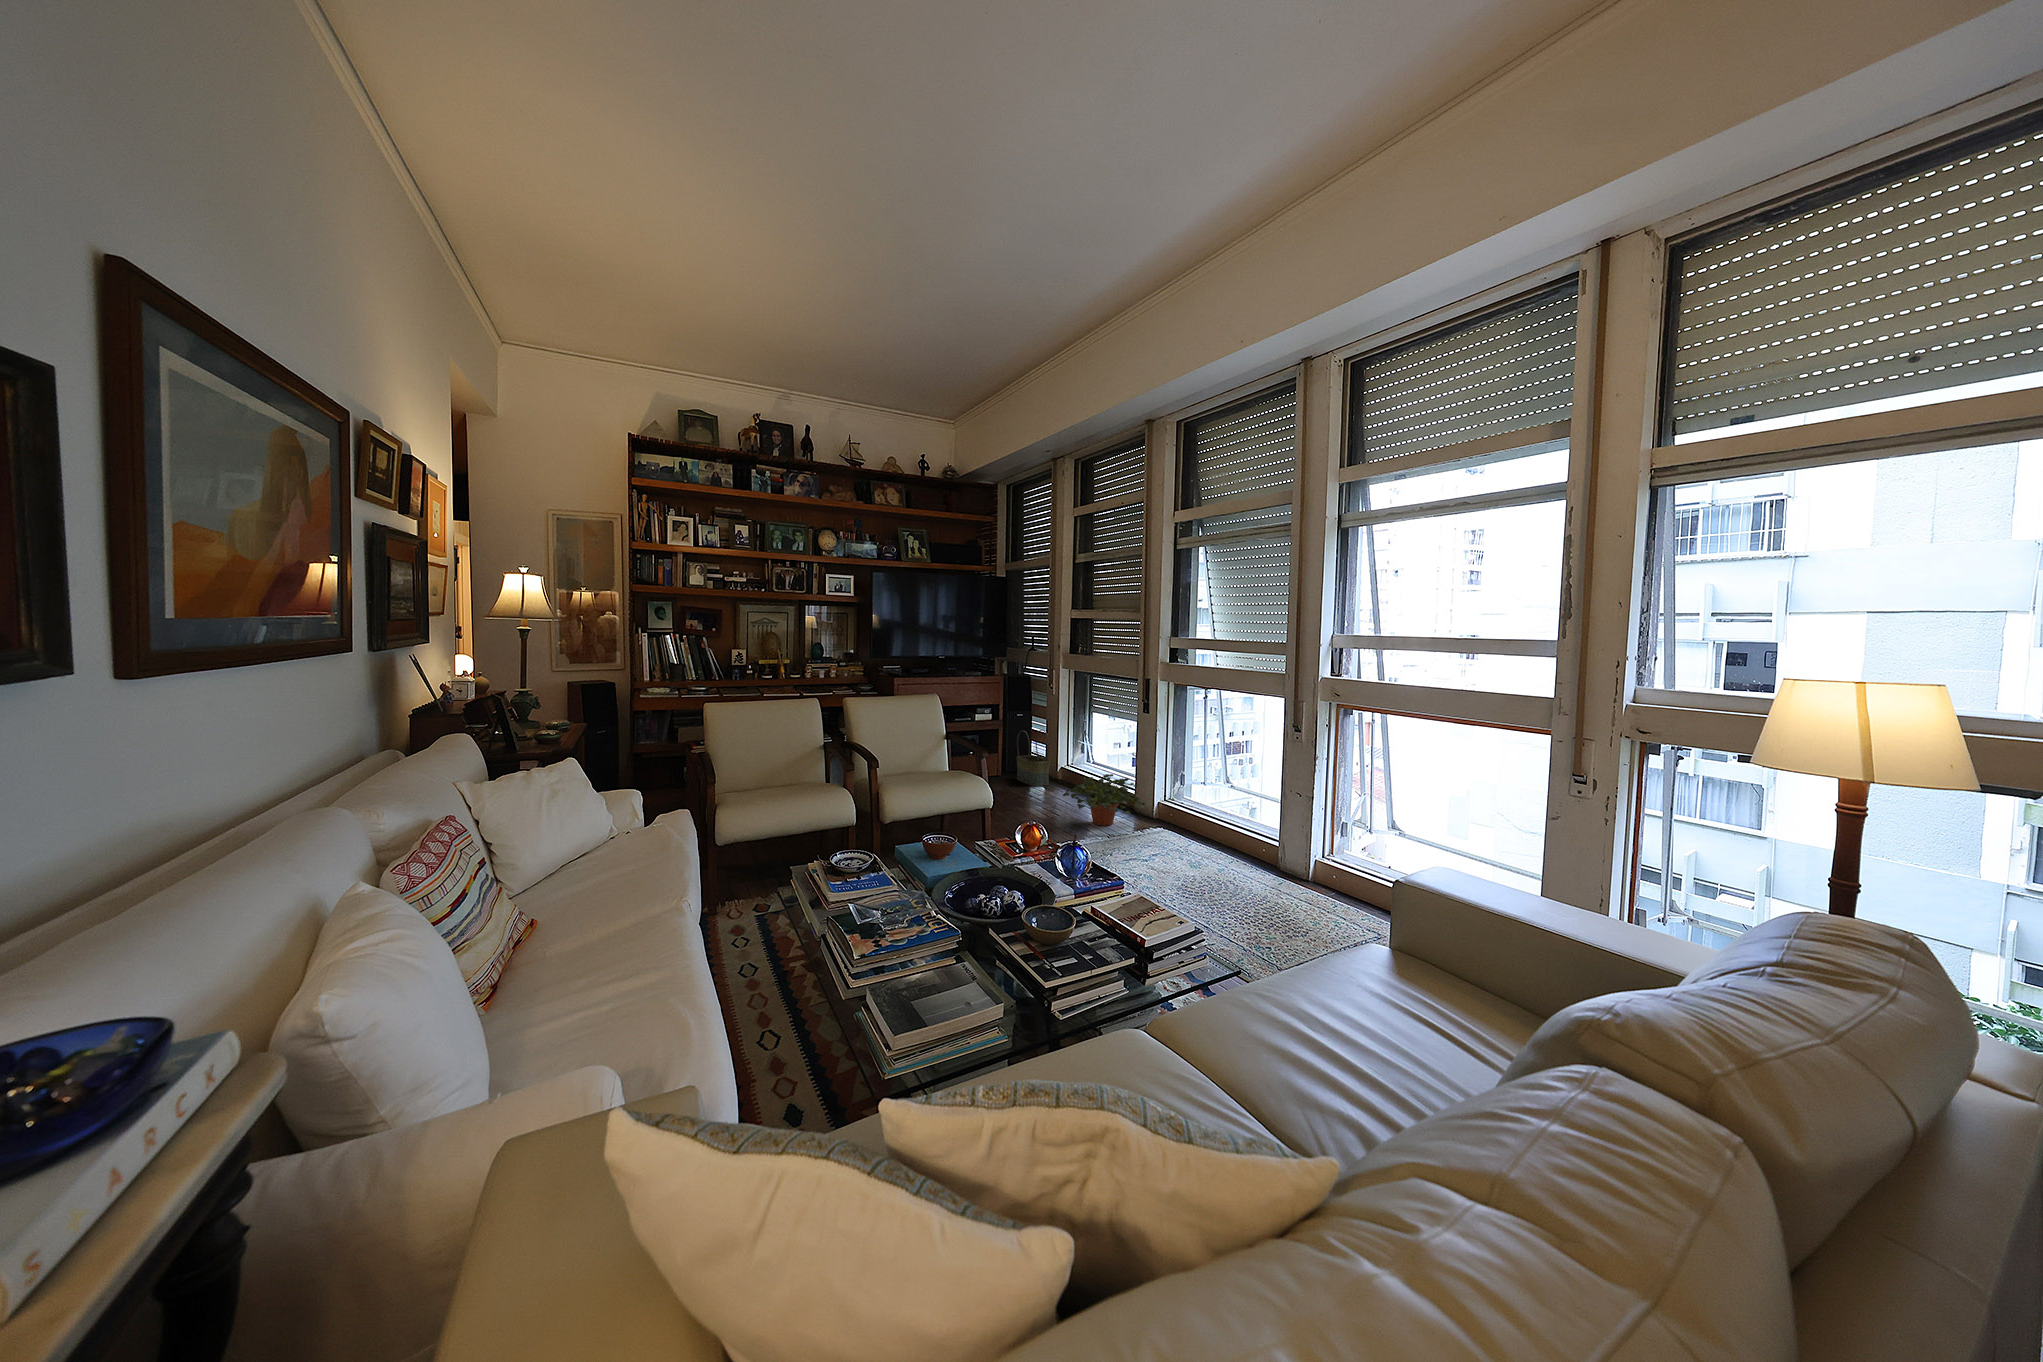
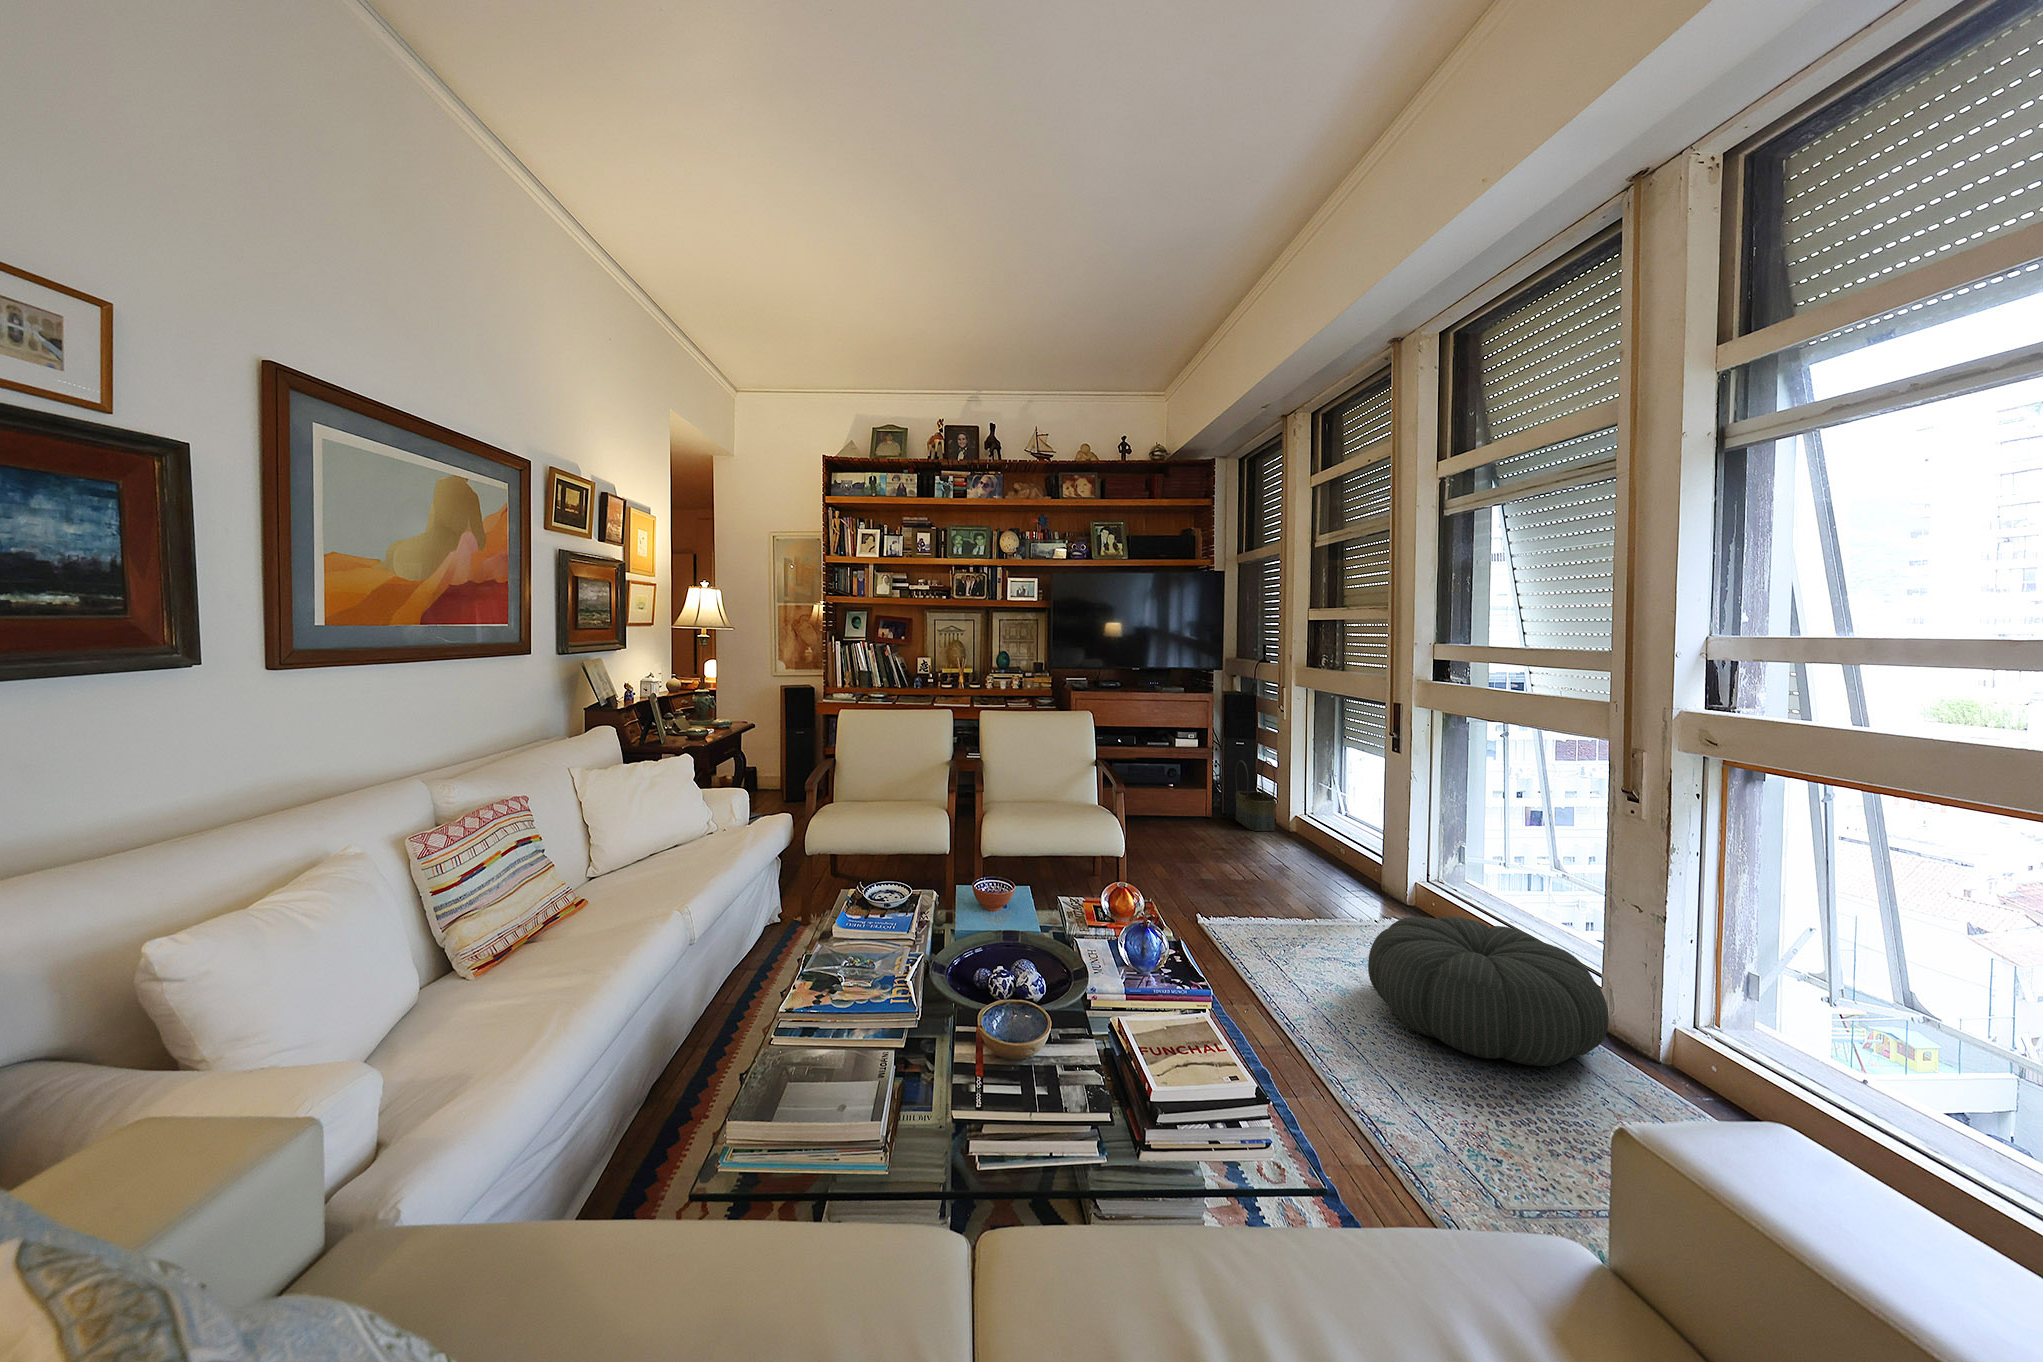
potted plant: present [1063,774,1145,826] -> none [1264,829,1388,902]
pouf: none [1155,816,1285,891] -> present [1368,917,1609,1066]

